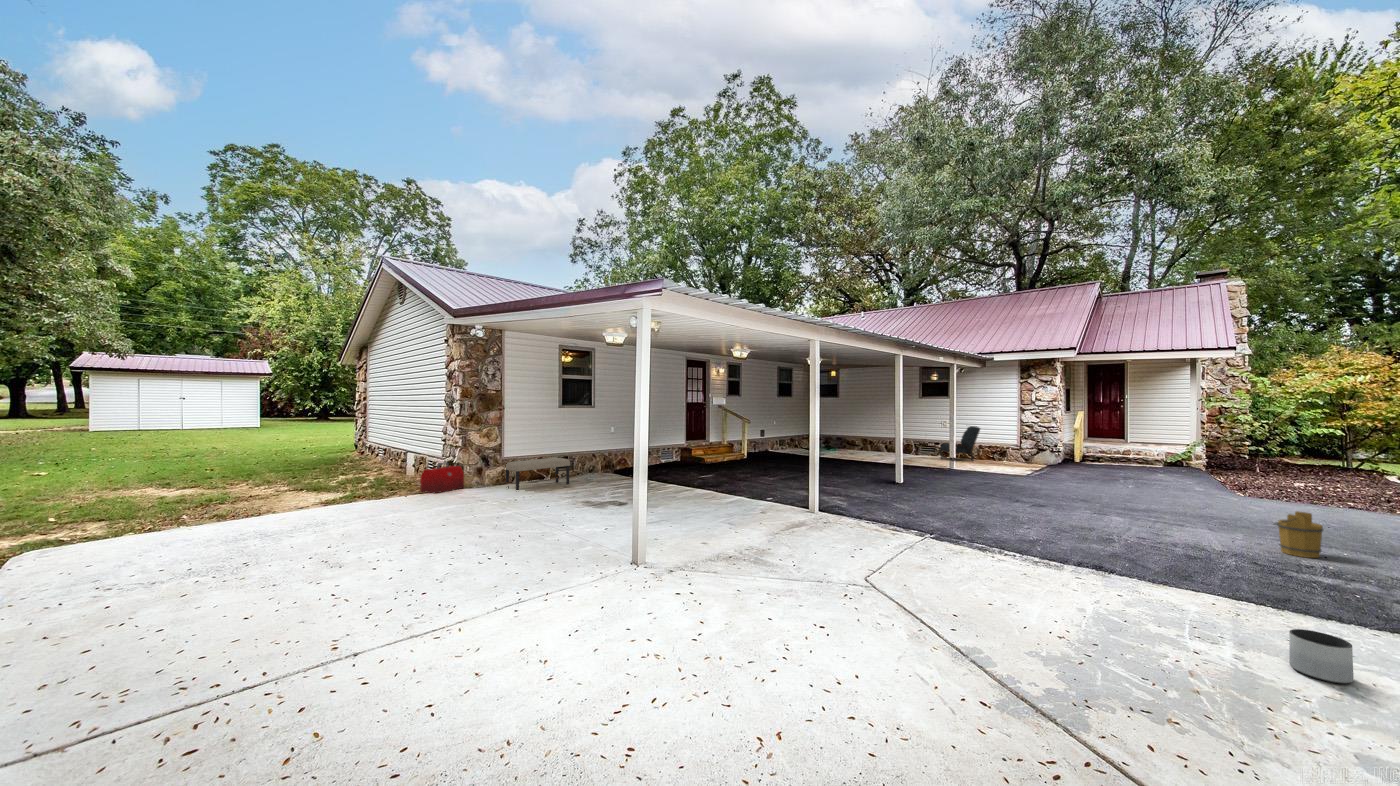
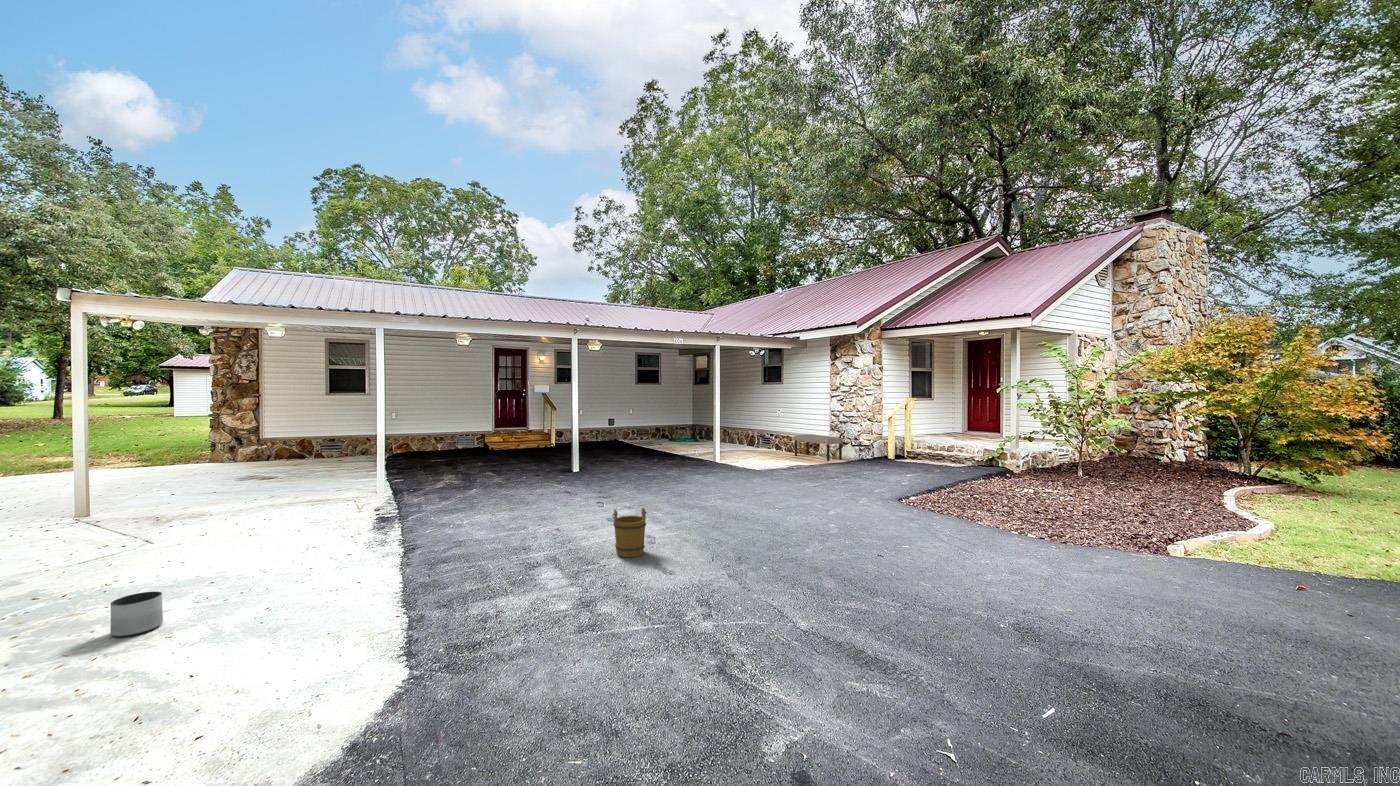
lounge chair: present [939,426,980,461] -> none [759,415,795,454]
bench: present [506,458,570,490] -> present [794,434,843,461]
toolbox: present [420,463,464,493] -> none [174,440,214,465]

